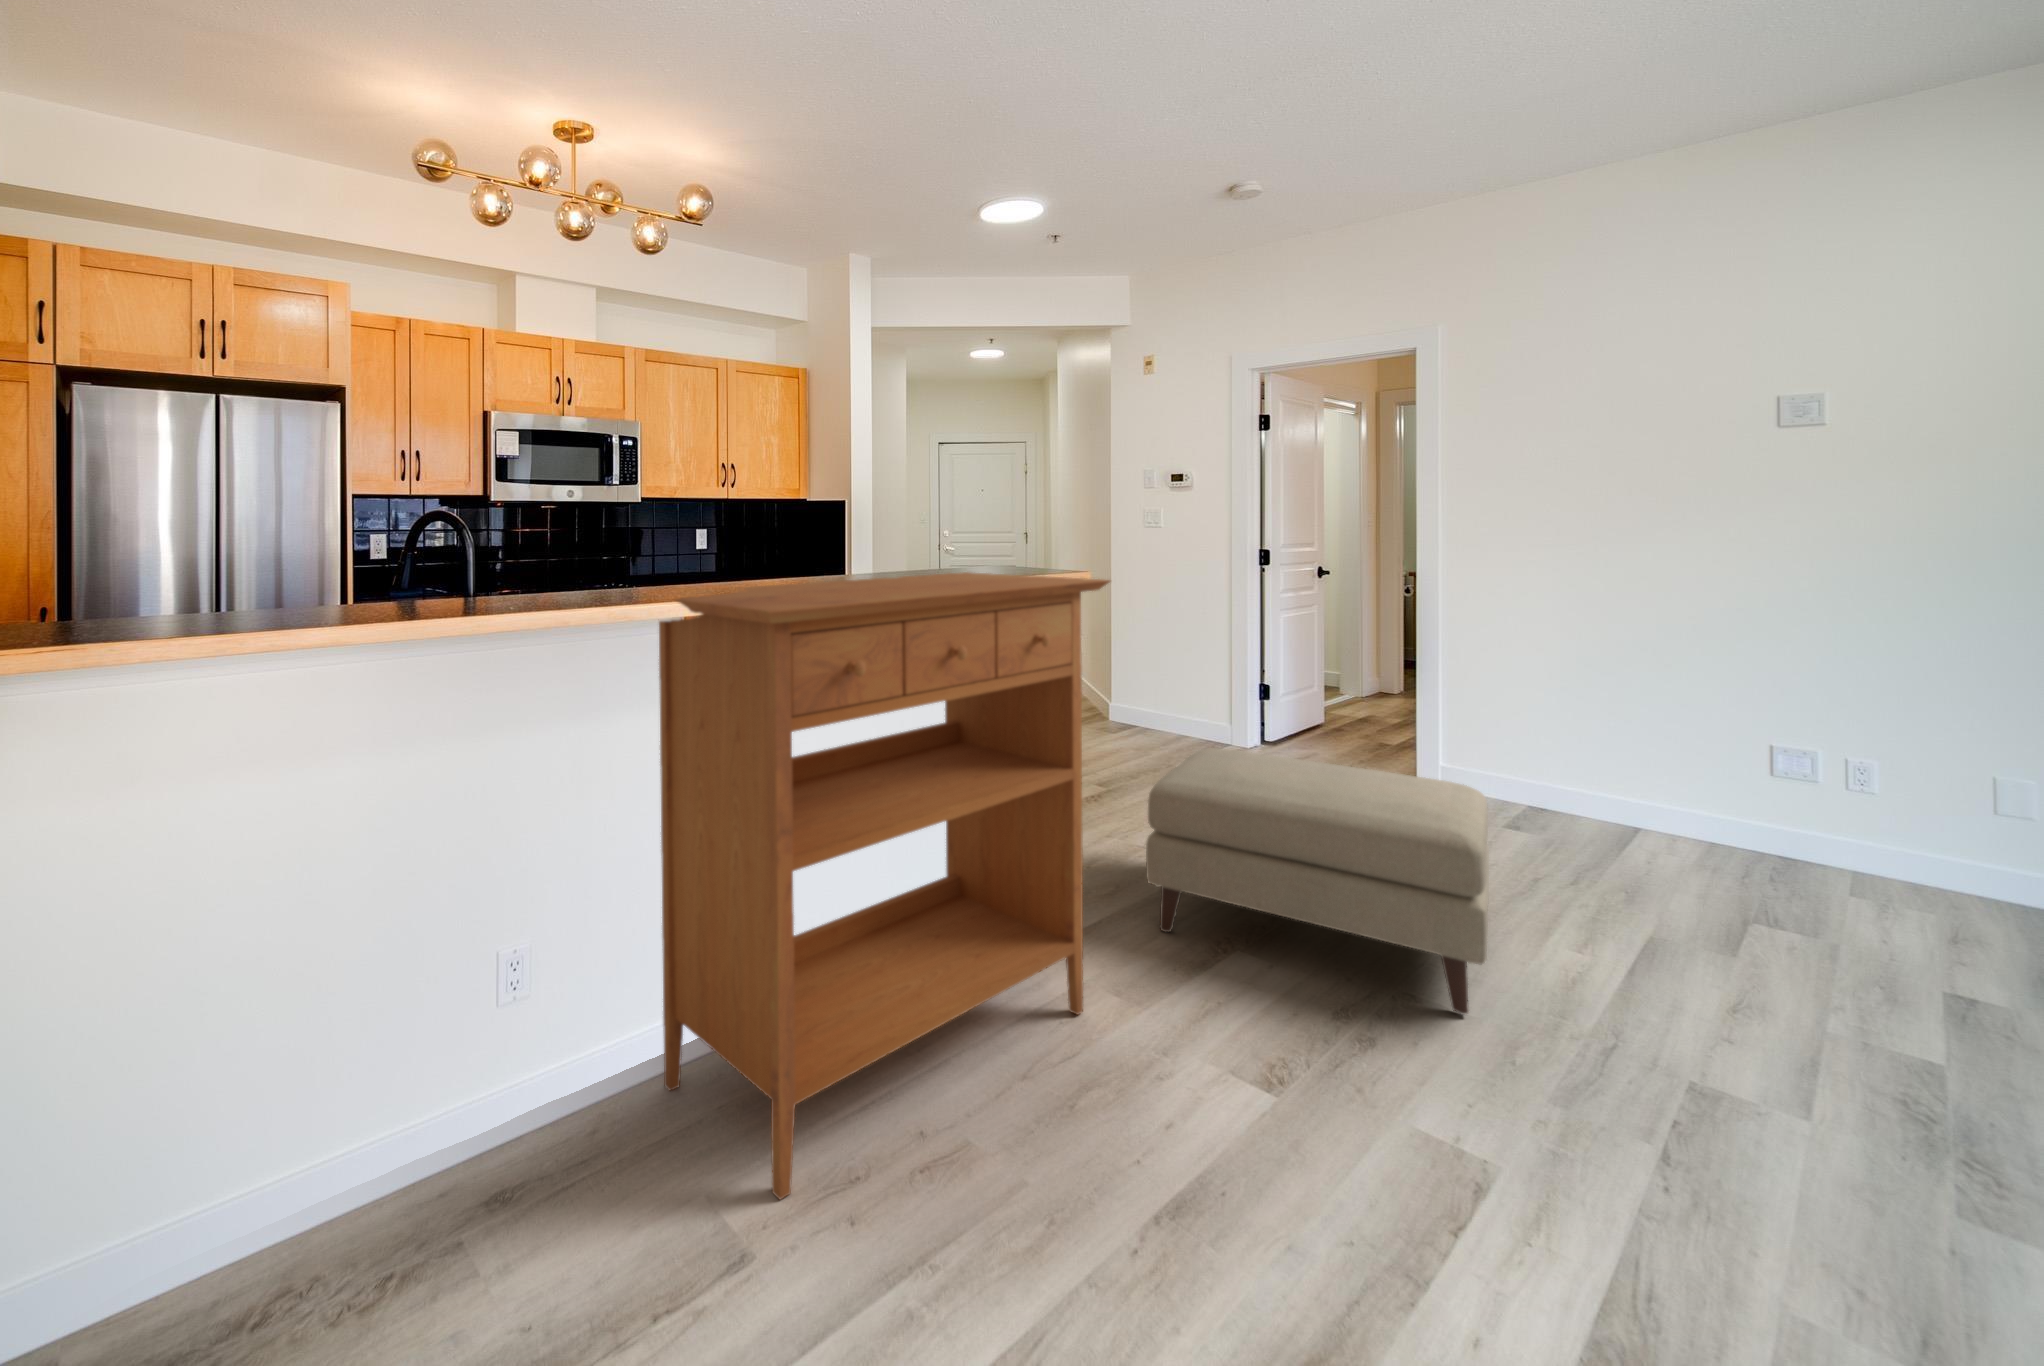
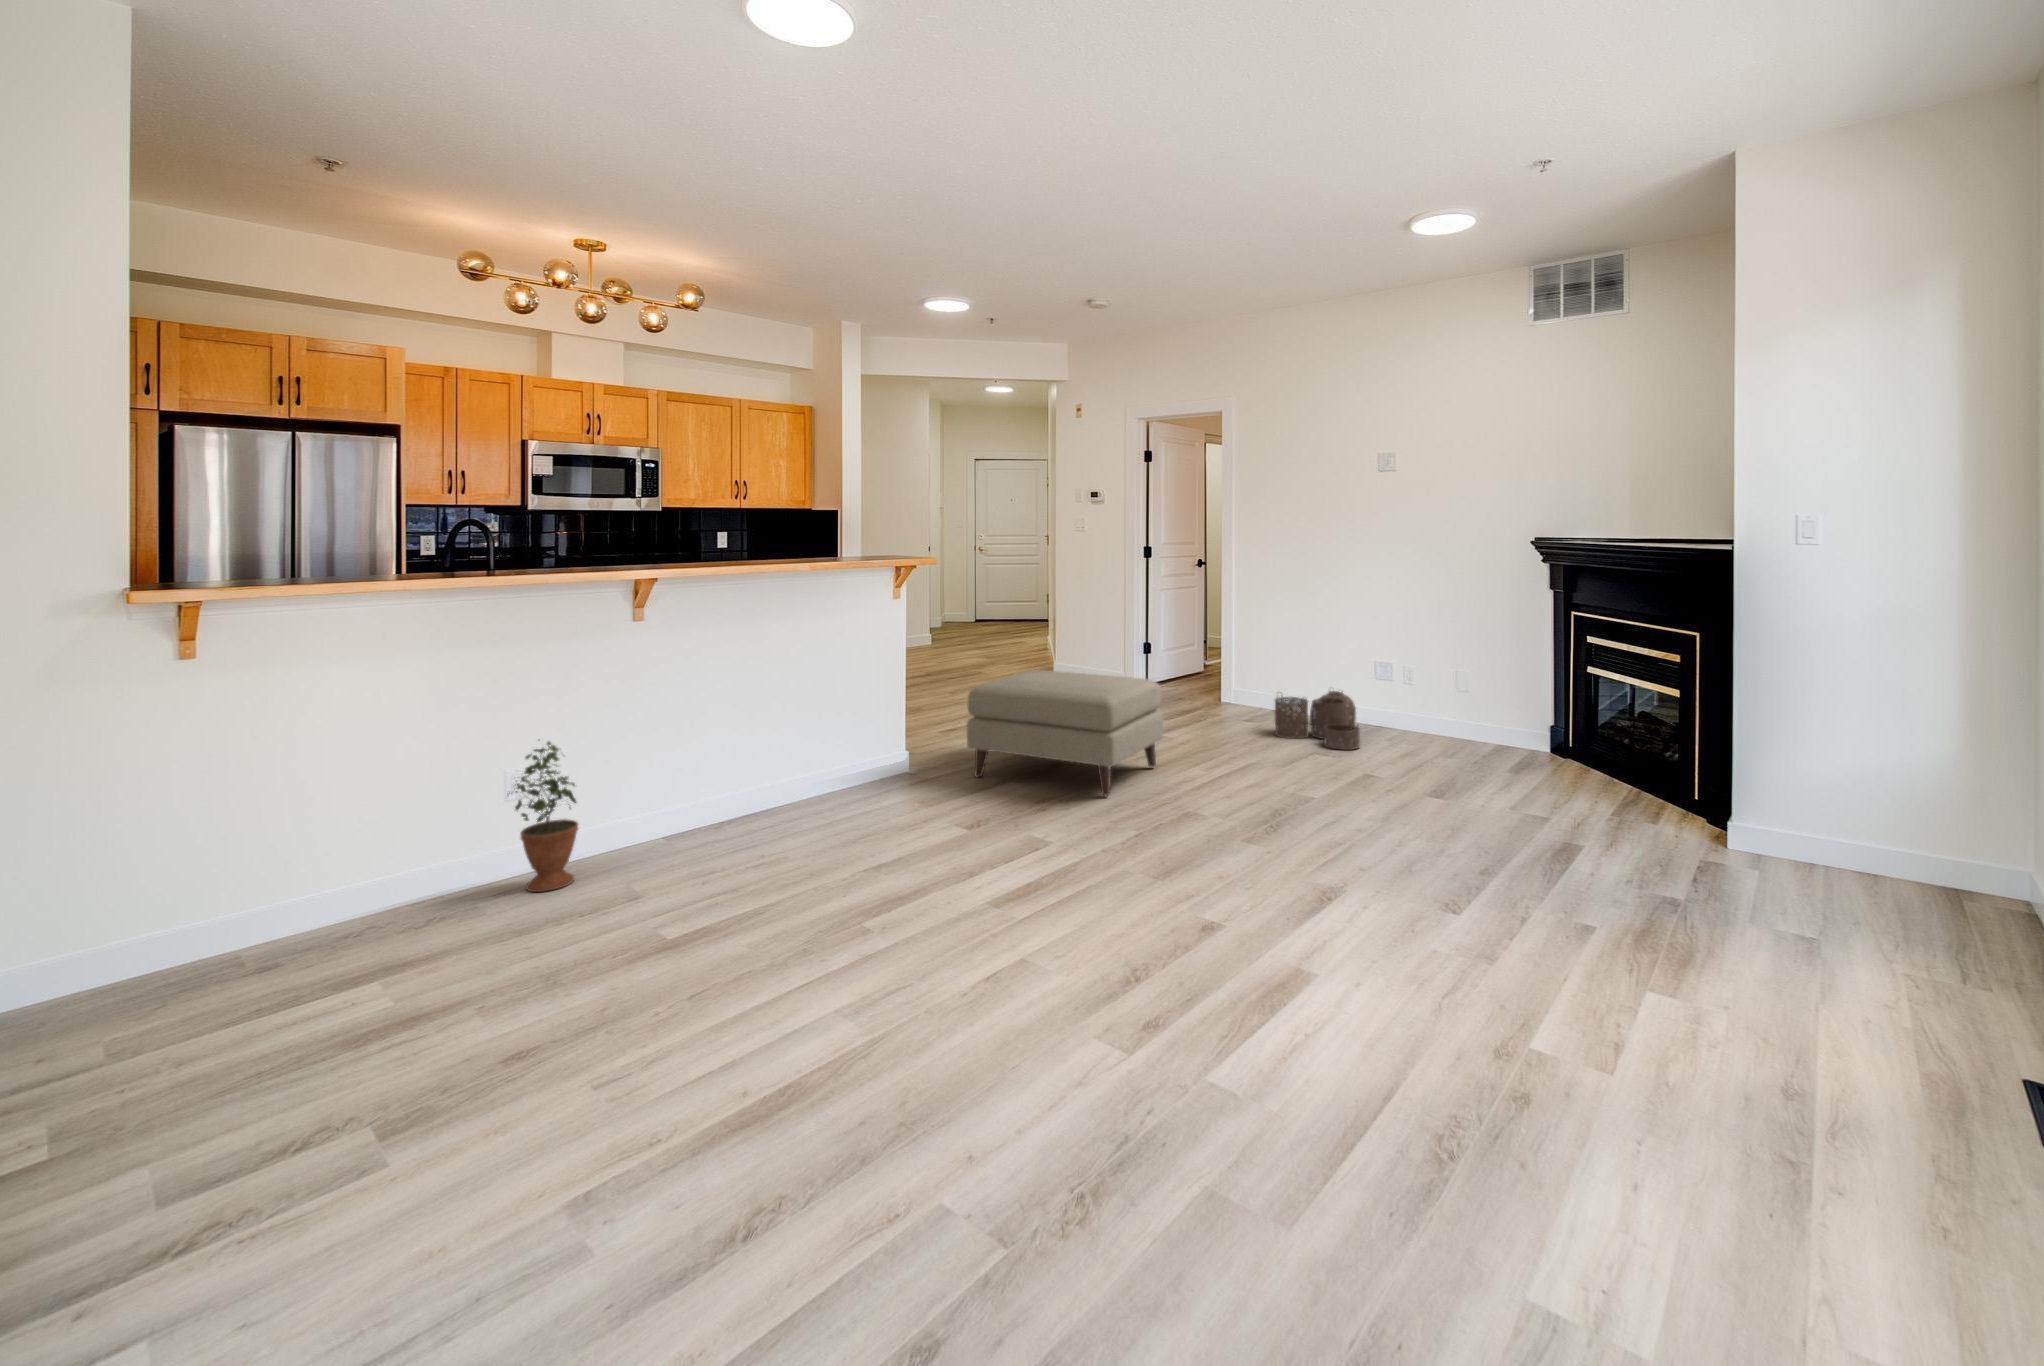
console table: present [659,572,1110,1199] -> none [601,558,908,879]
woven basket: none [1595,785,1822,916] -> present [1275,691,1360,750]
potted plant: none [500,907,616,1211] -> present [509,739,578,892]

